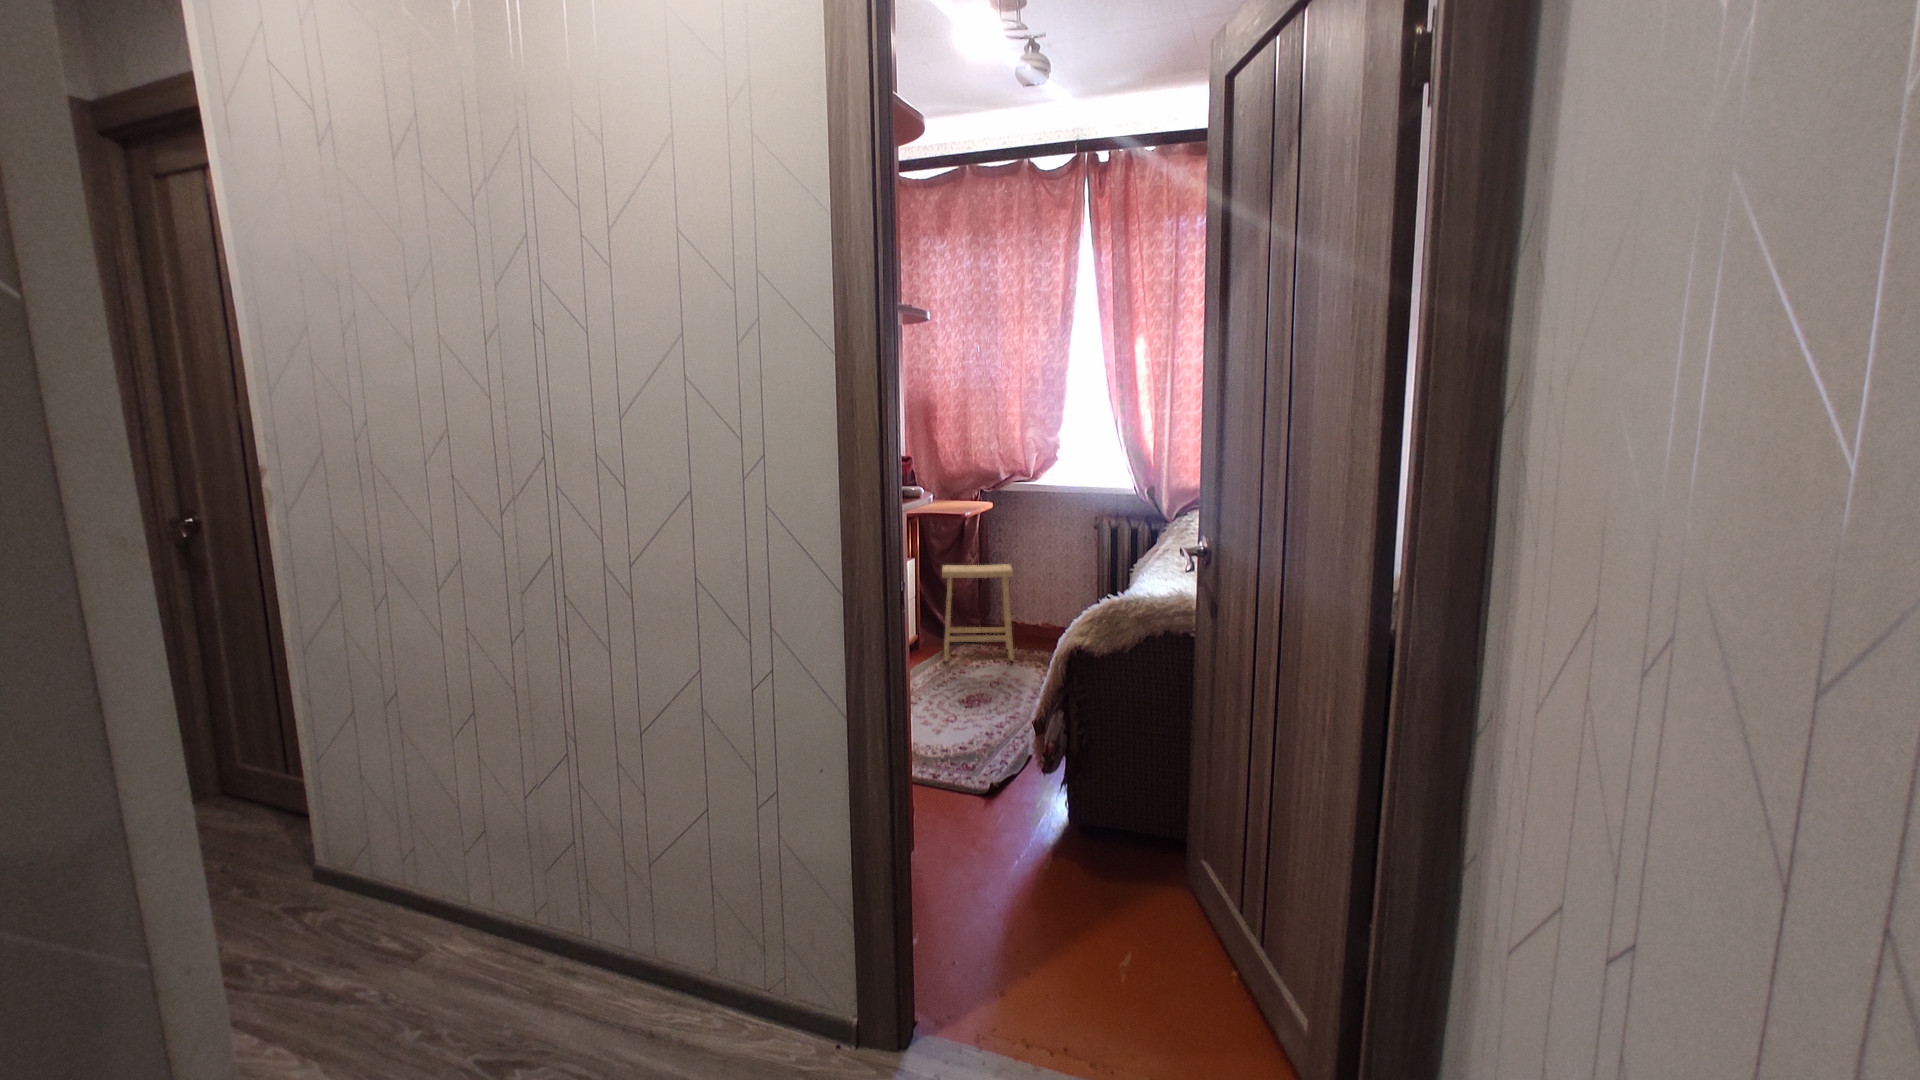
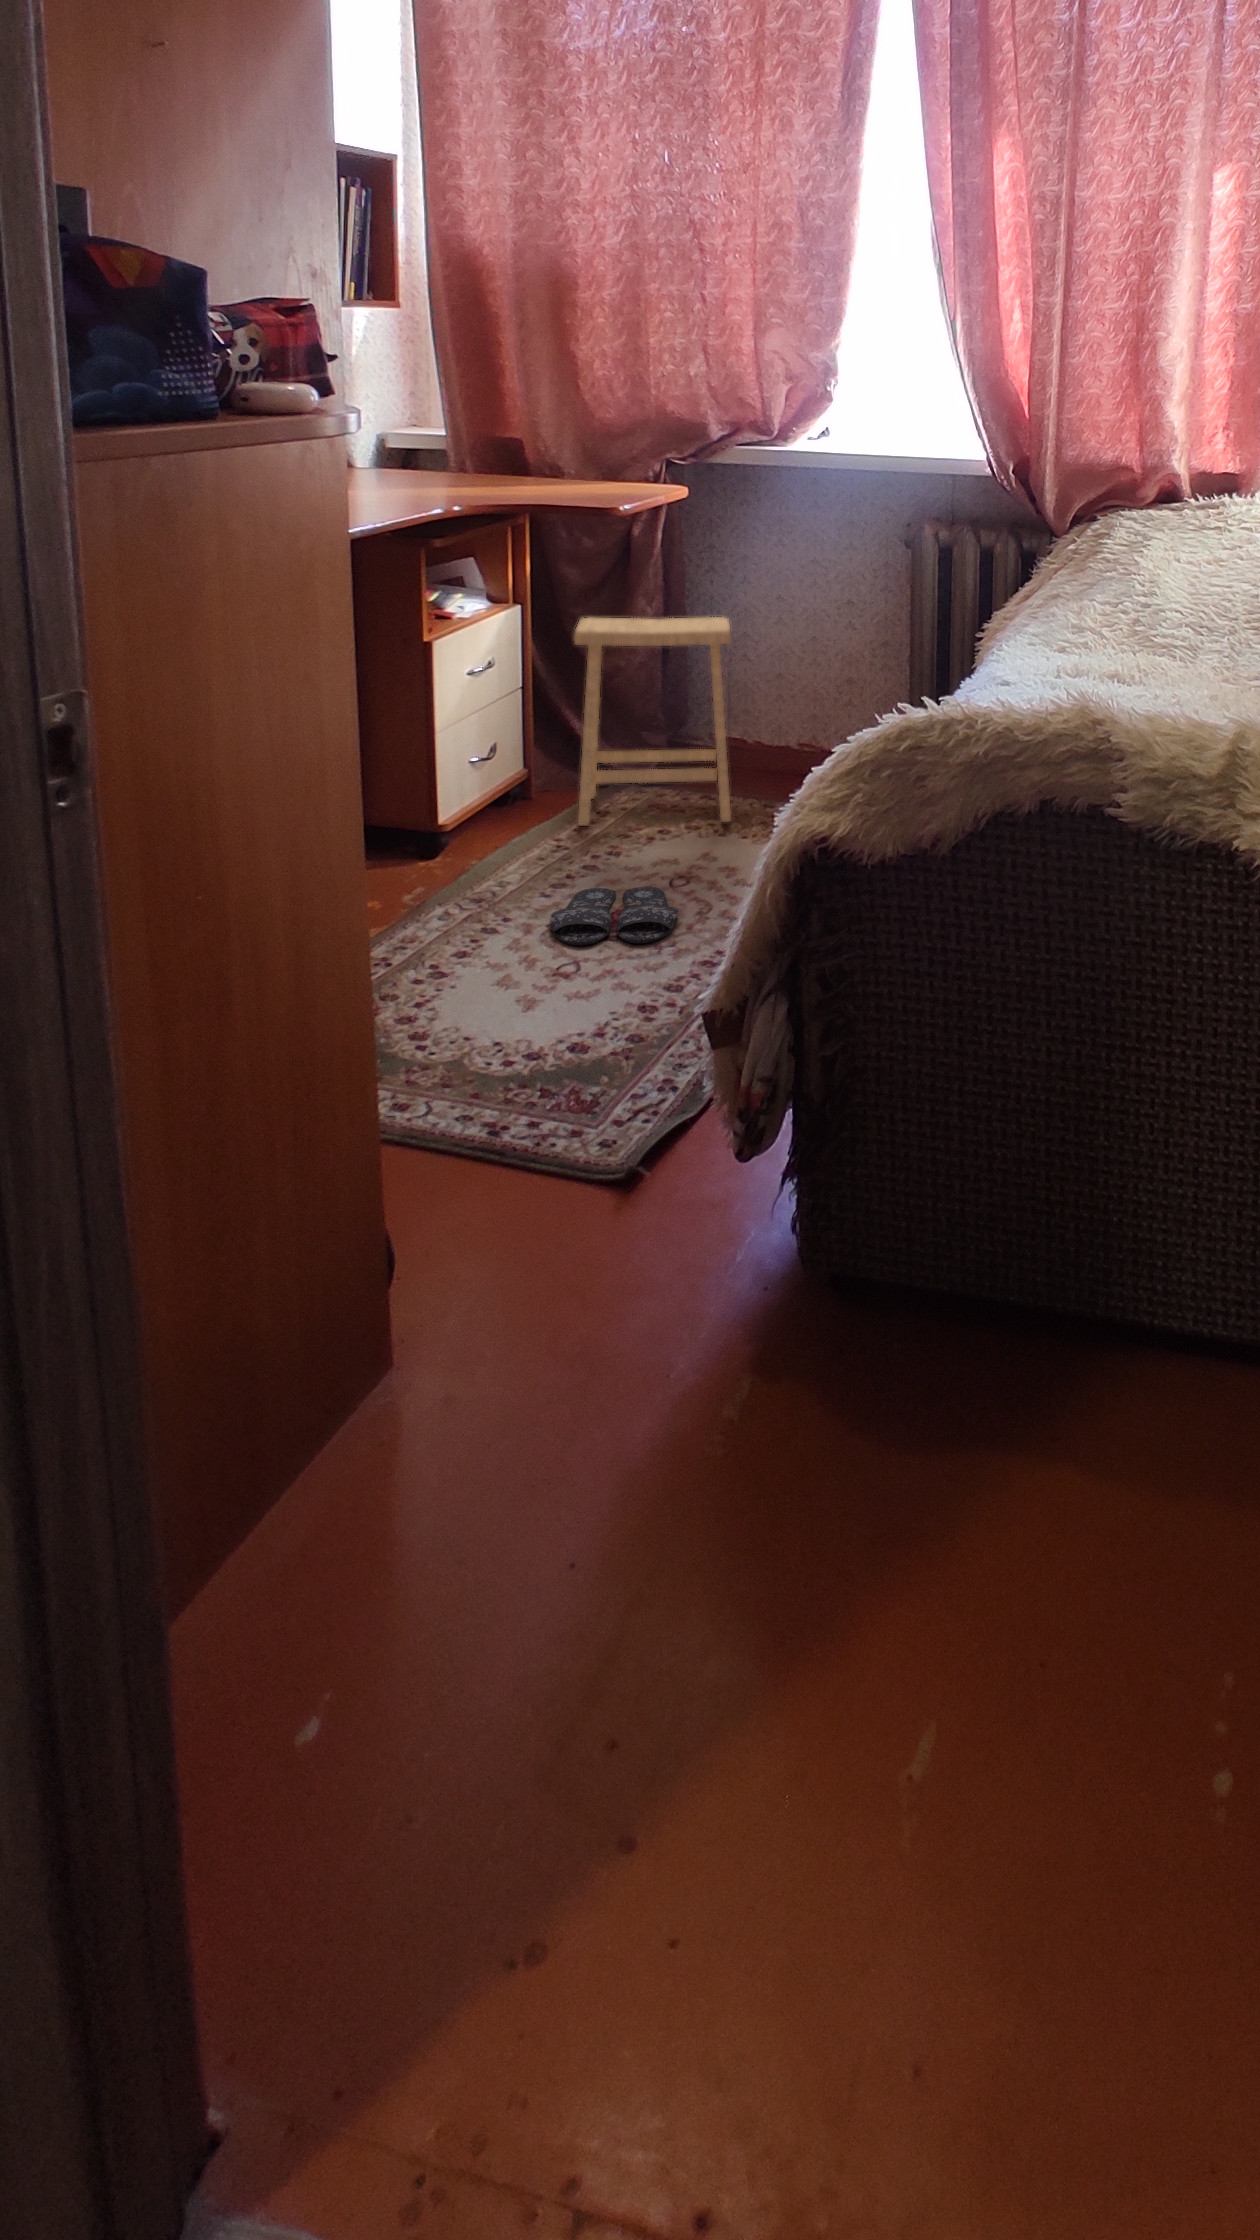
slippers: none [940,687,996,710] -> present [551,887,679,945]

